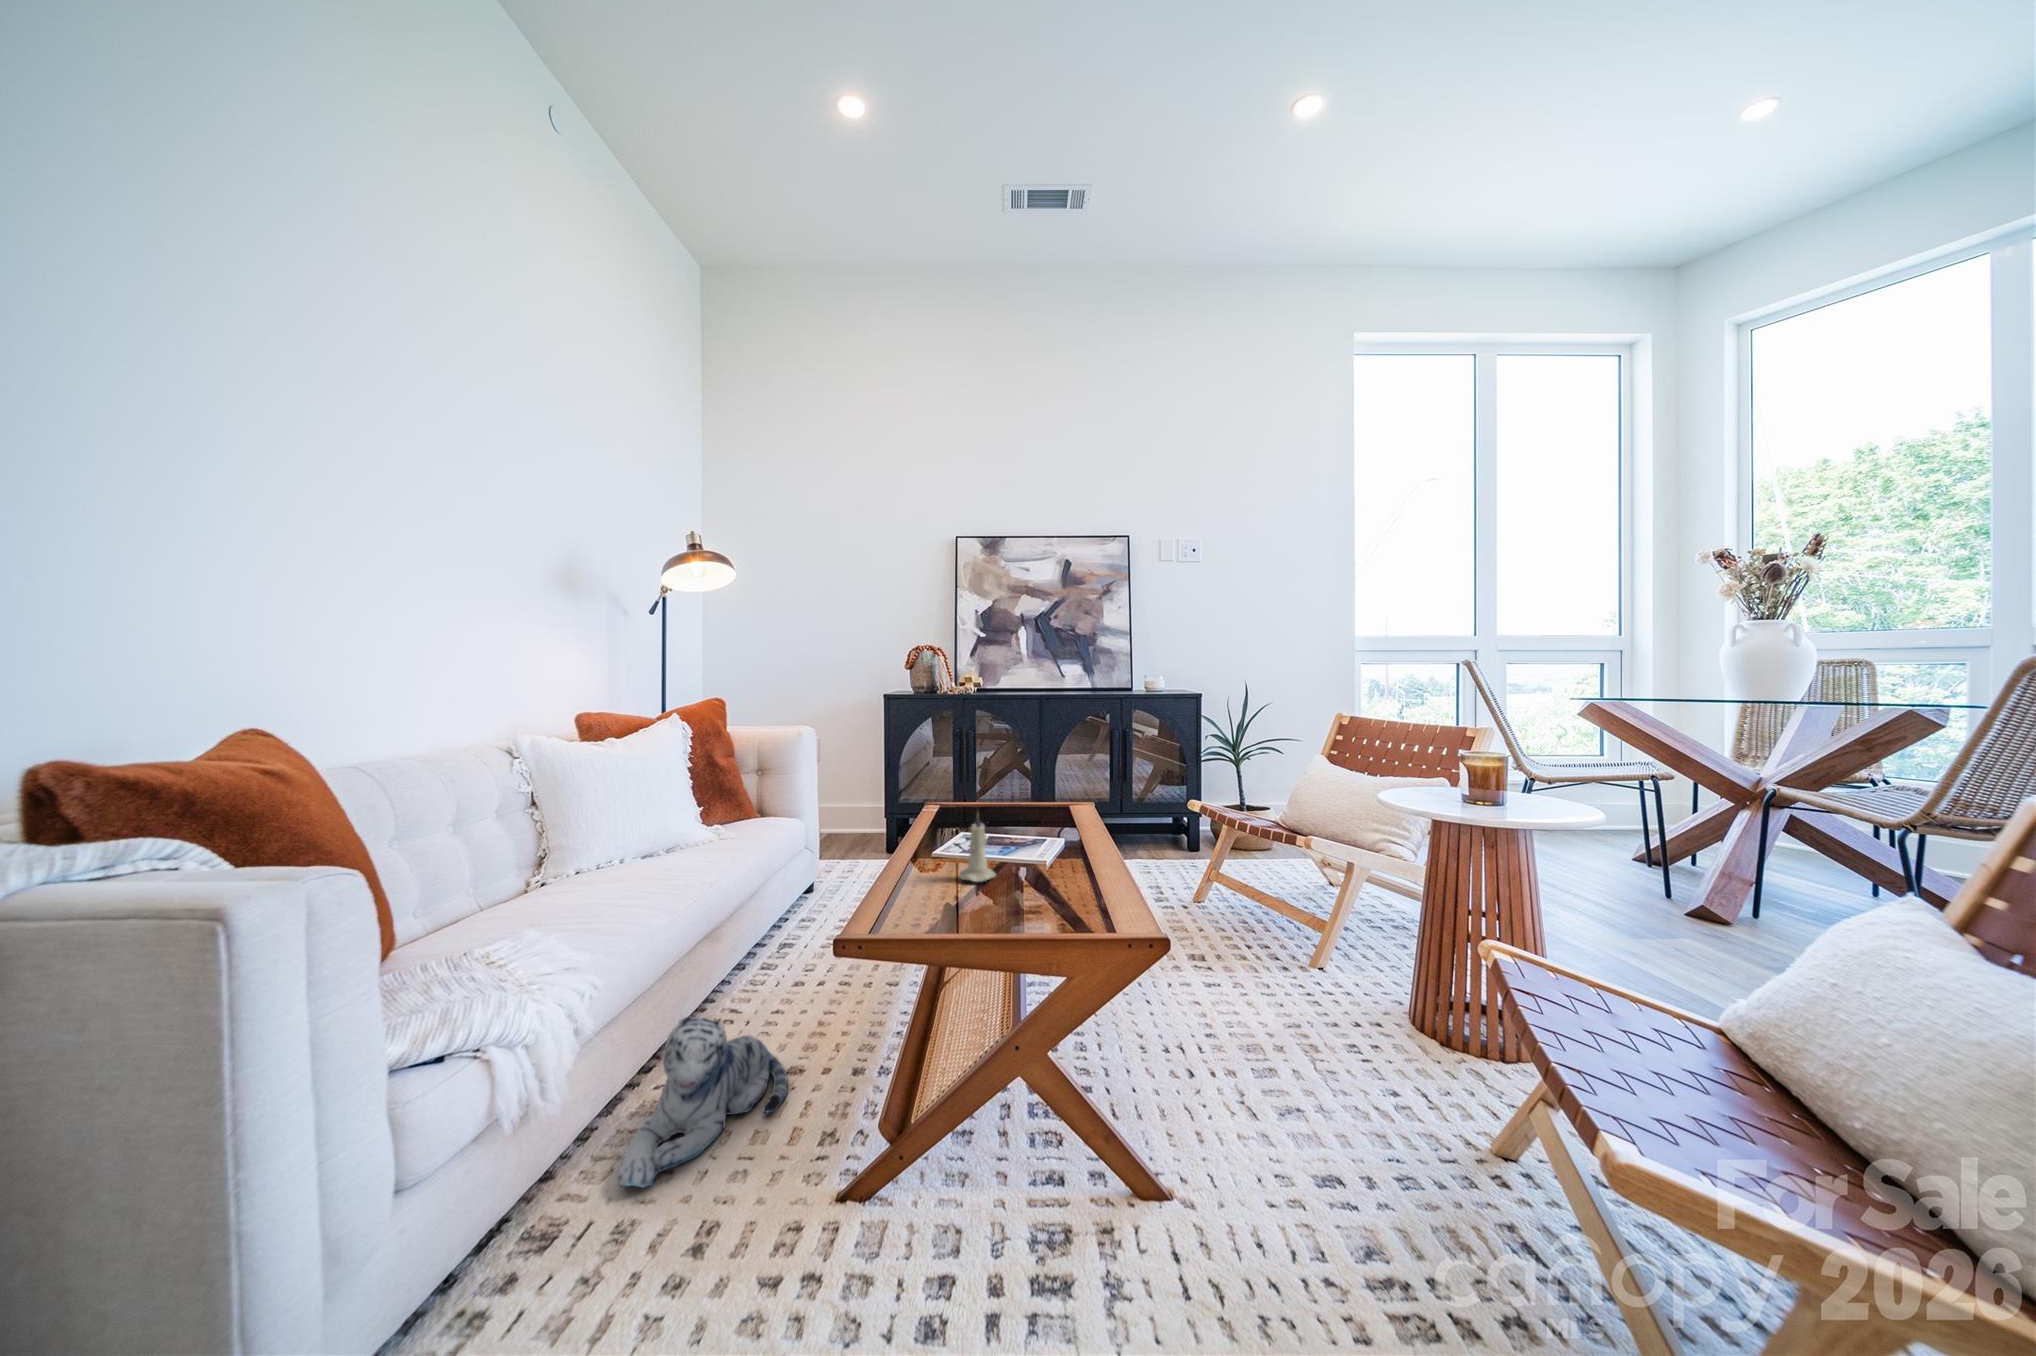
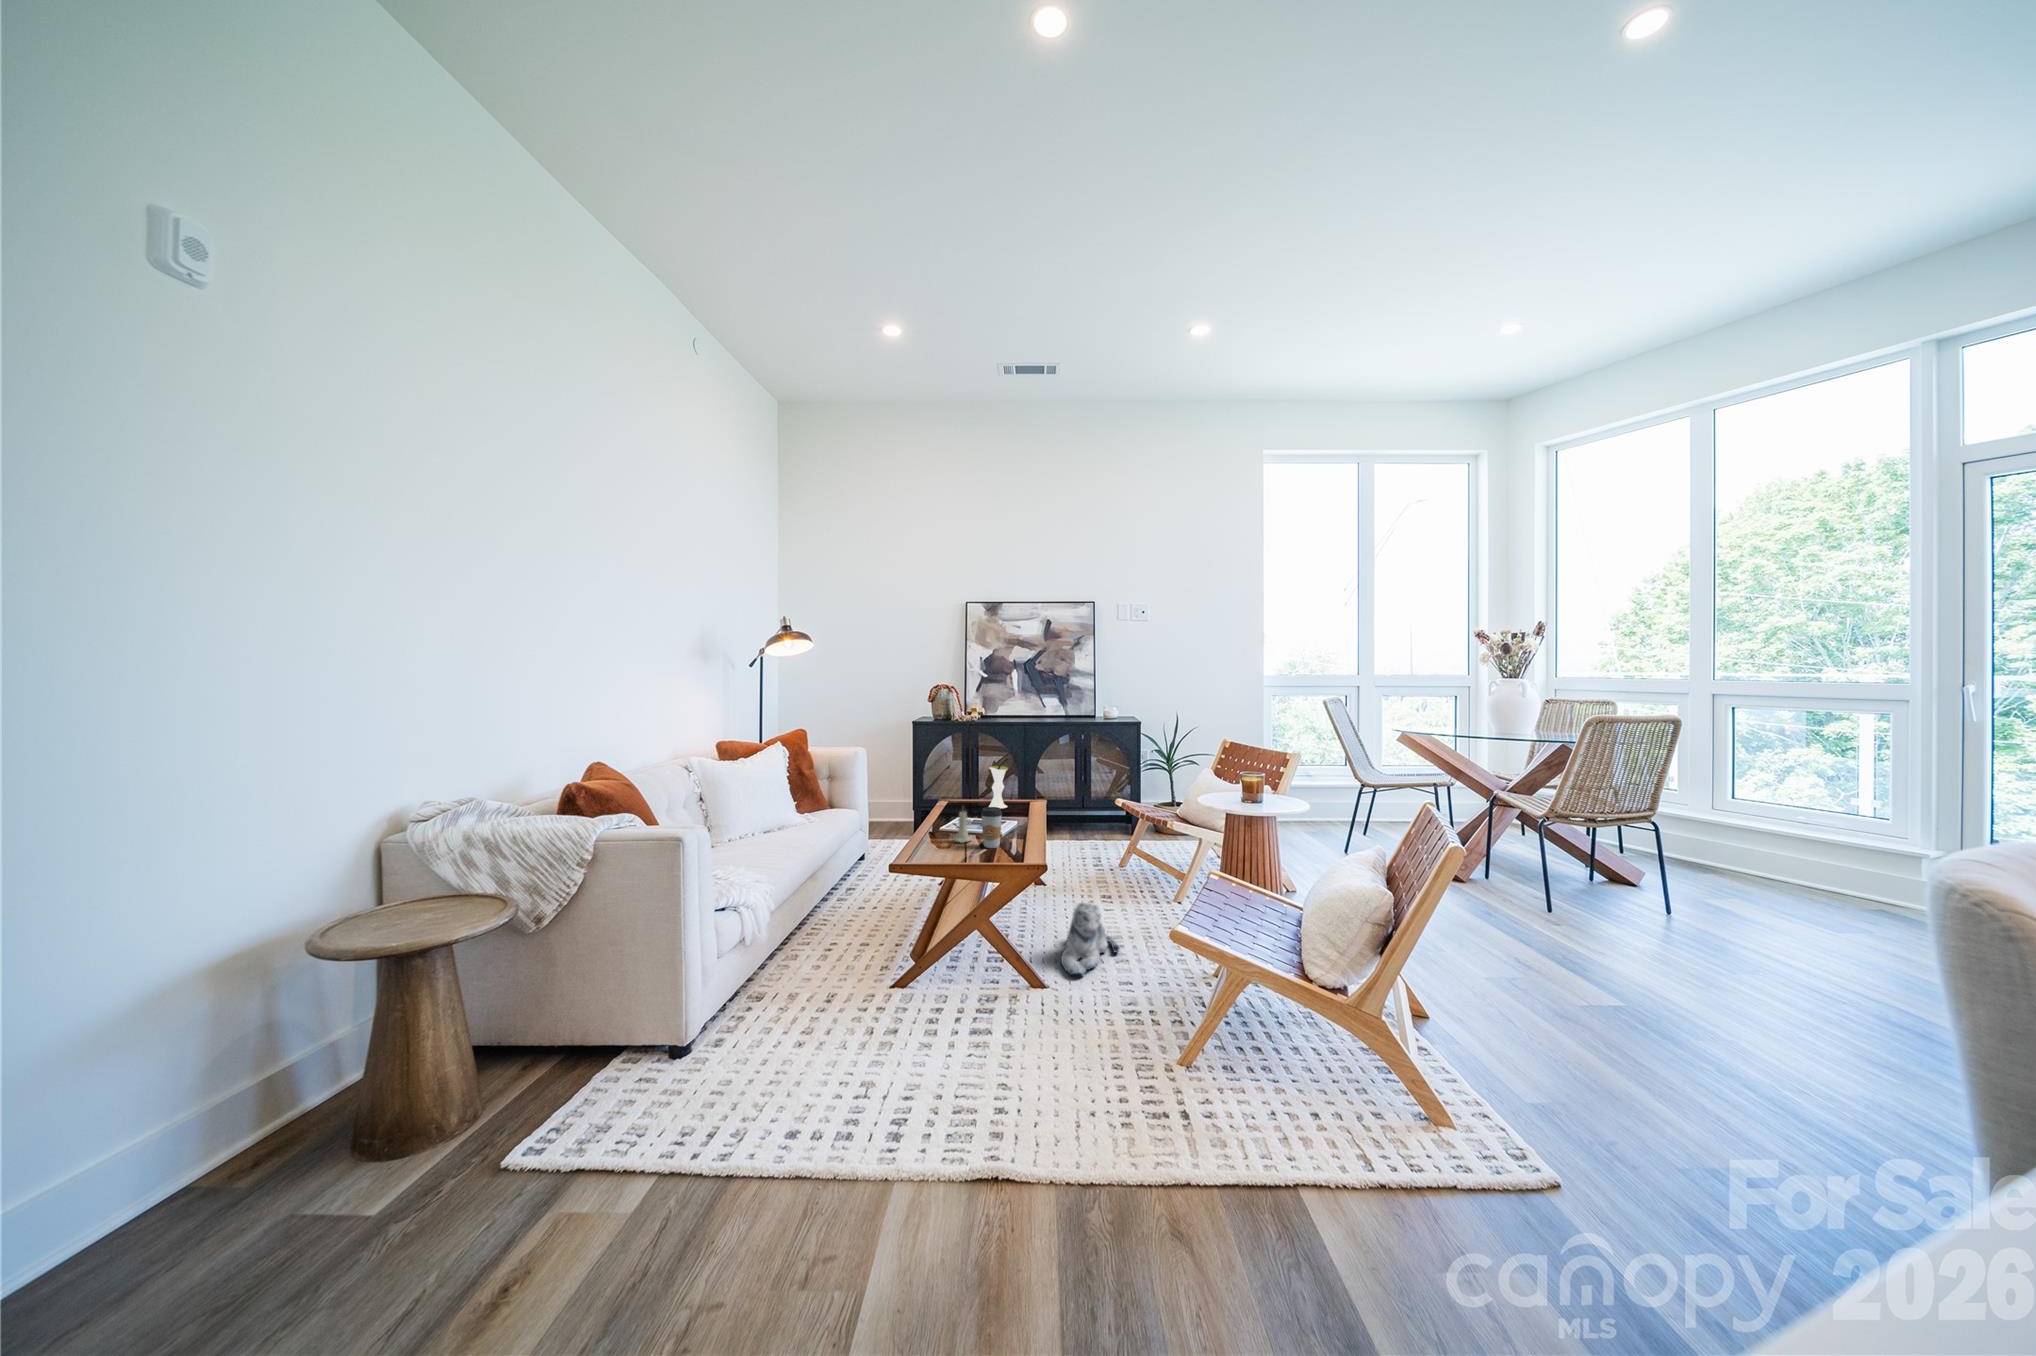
vase: none [1007,733,1040,817] -> present [989,758,1009,808]
coffee cup: none [1015,815,1054,894] -> present [981,807,1002,848]
plush toy: present [618,1017,788,1188] -> present [1061,903,1119,975]

